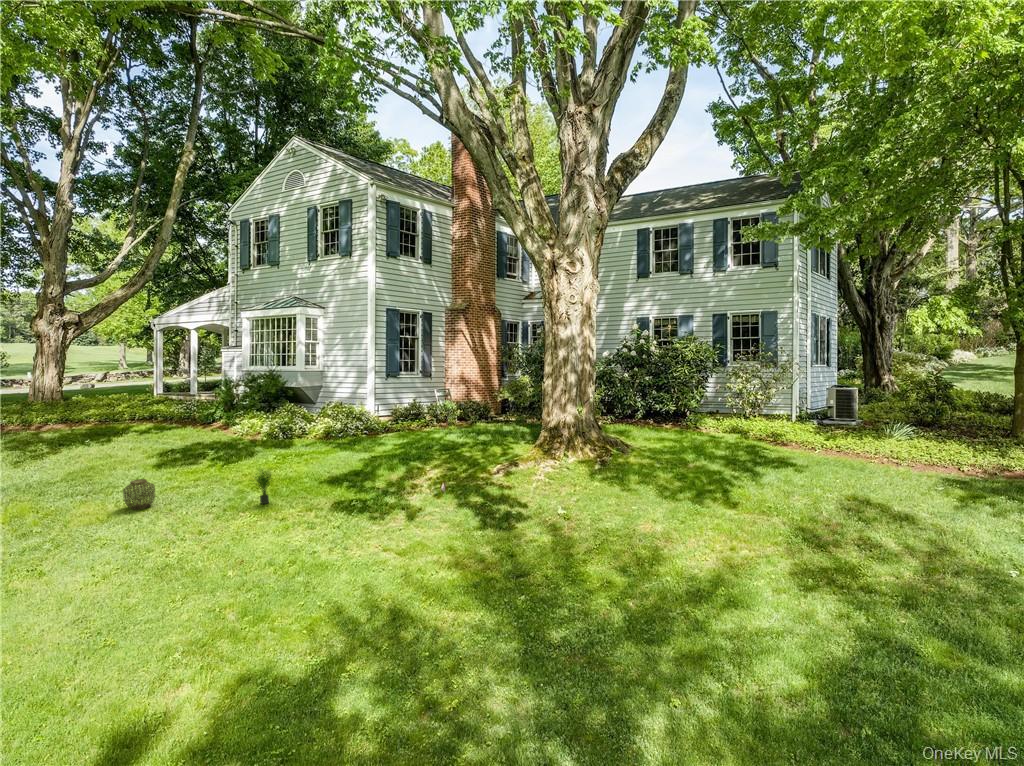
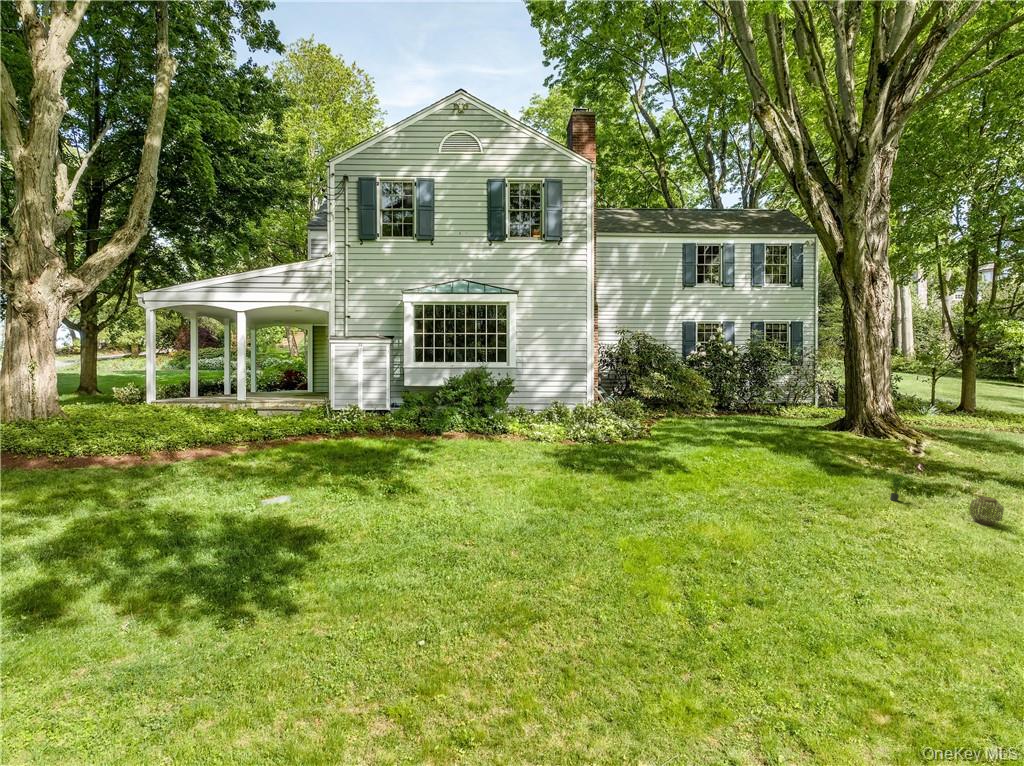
woven basket: present [123,479,155,509] -> present [970,496,1004,525]

